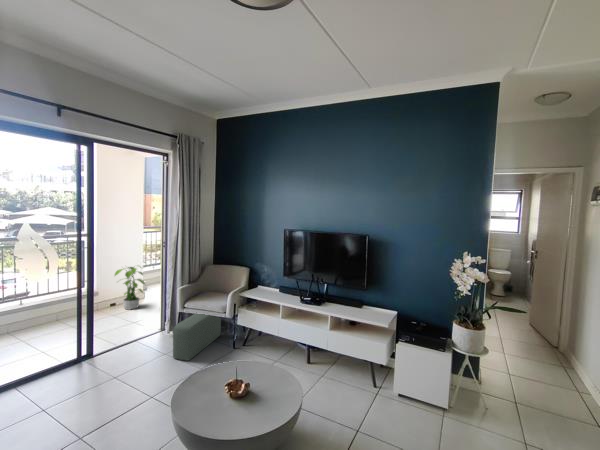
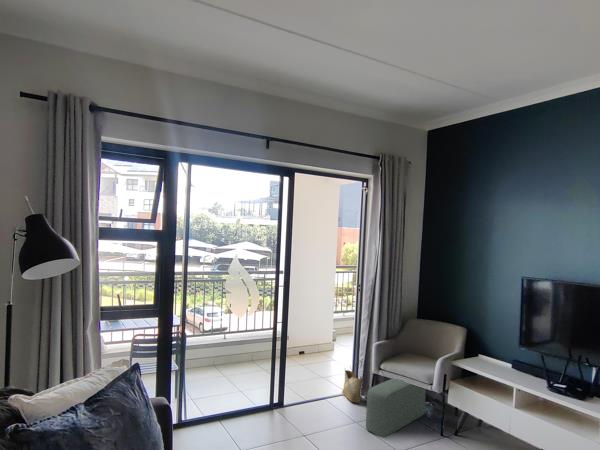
potted plant: present [115,267,145,310] -> none [304,308,335,361]
woven basket: none [152,304,171,338] -> present [342,361,363,403]

